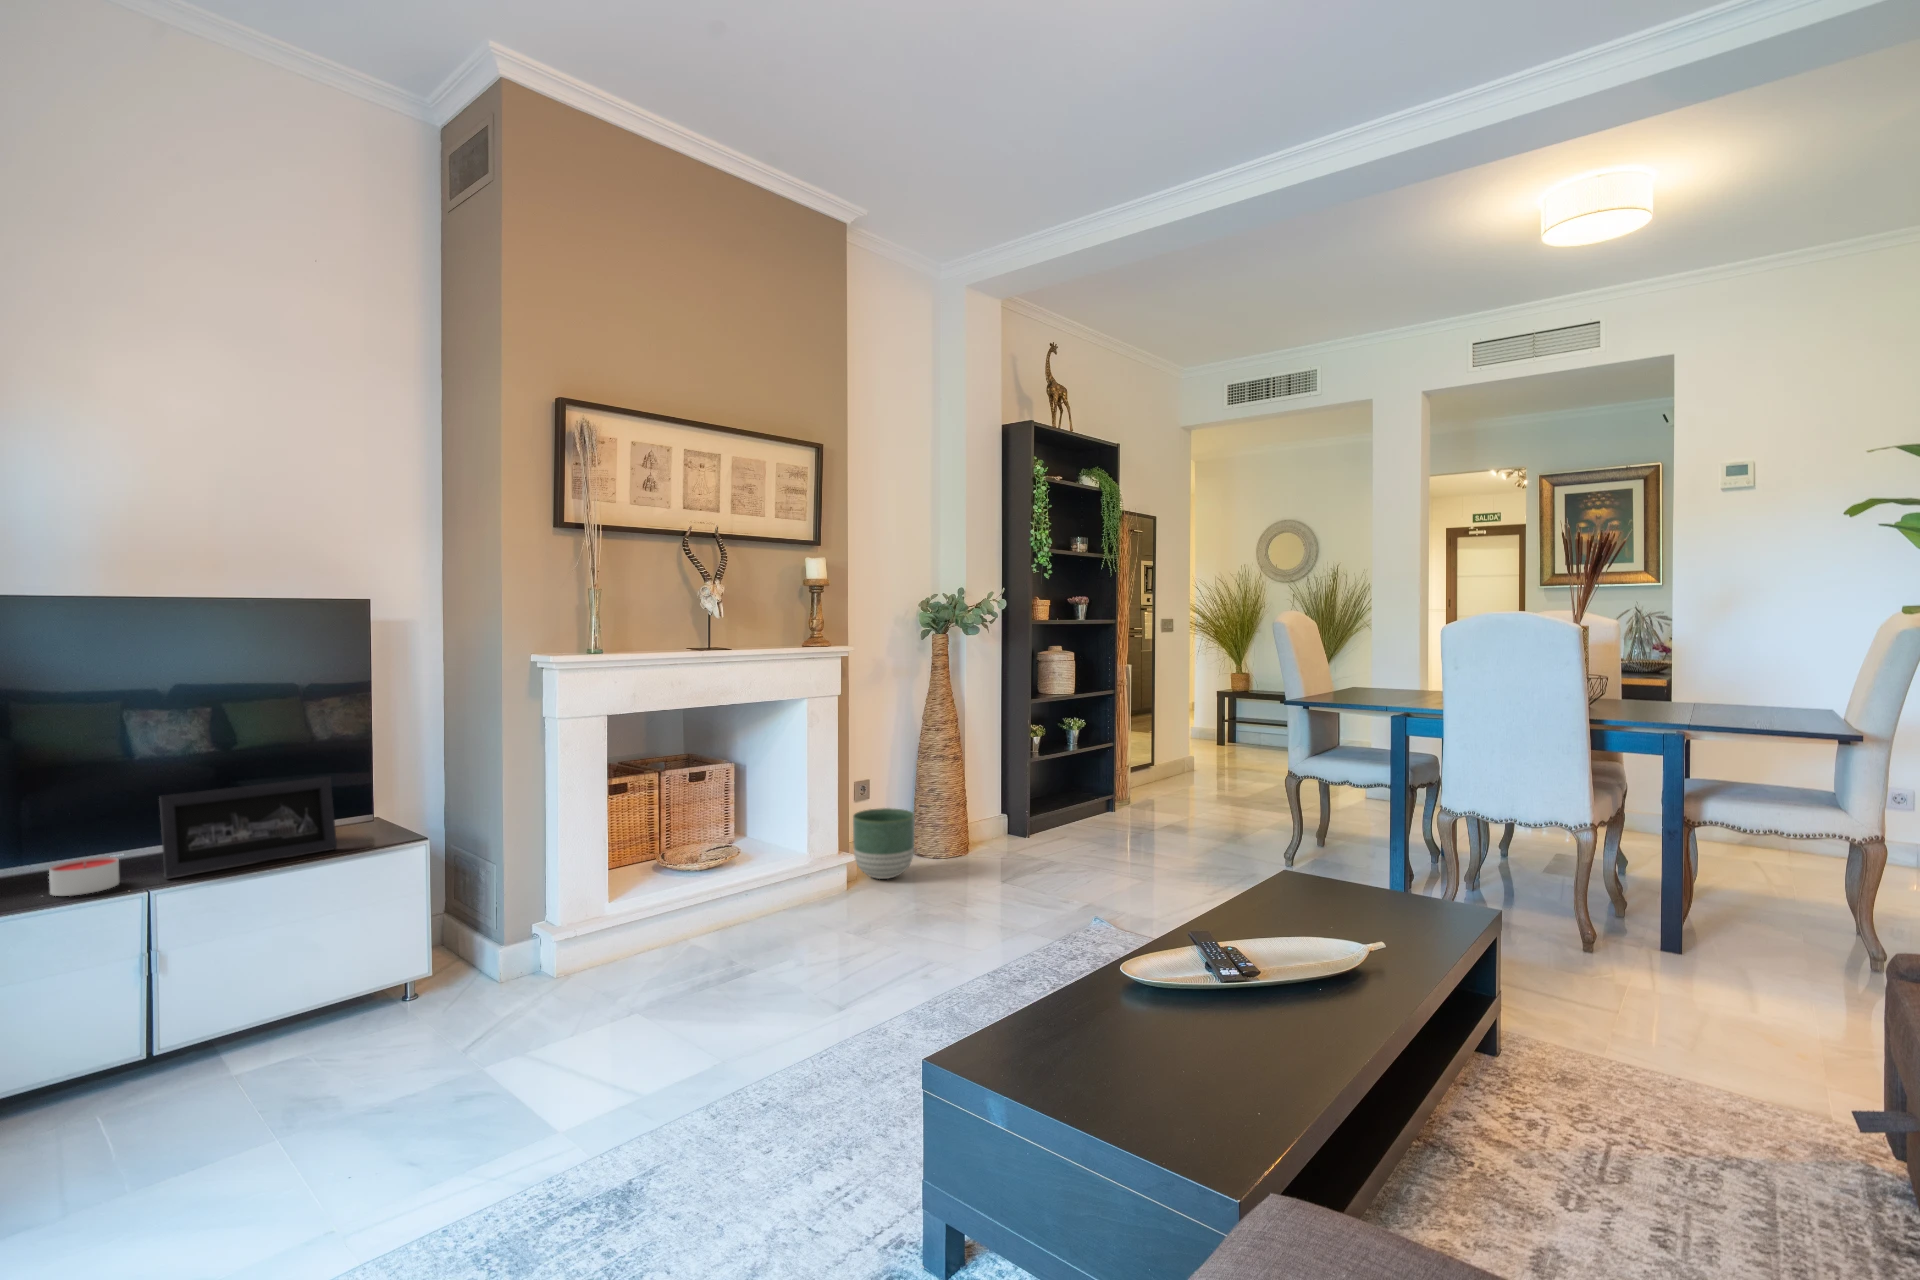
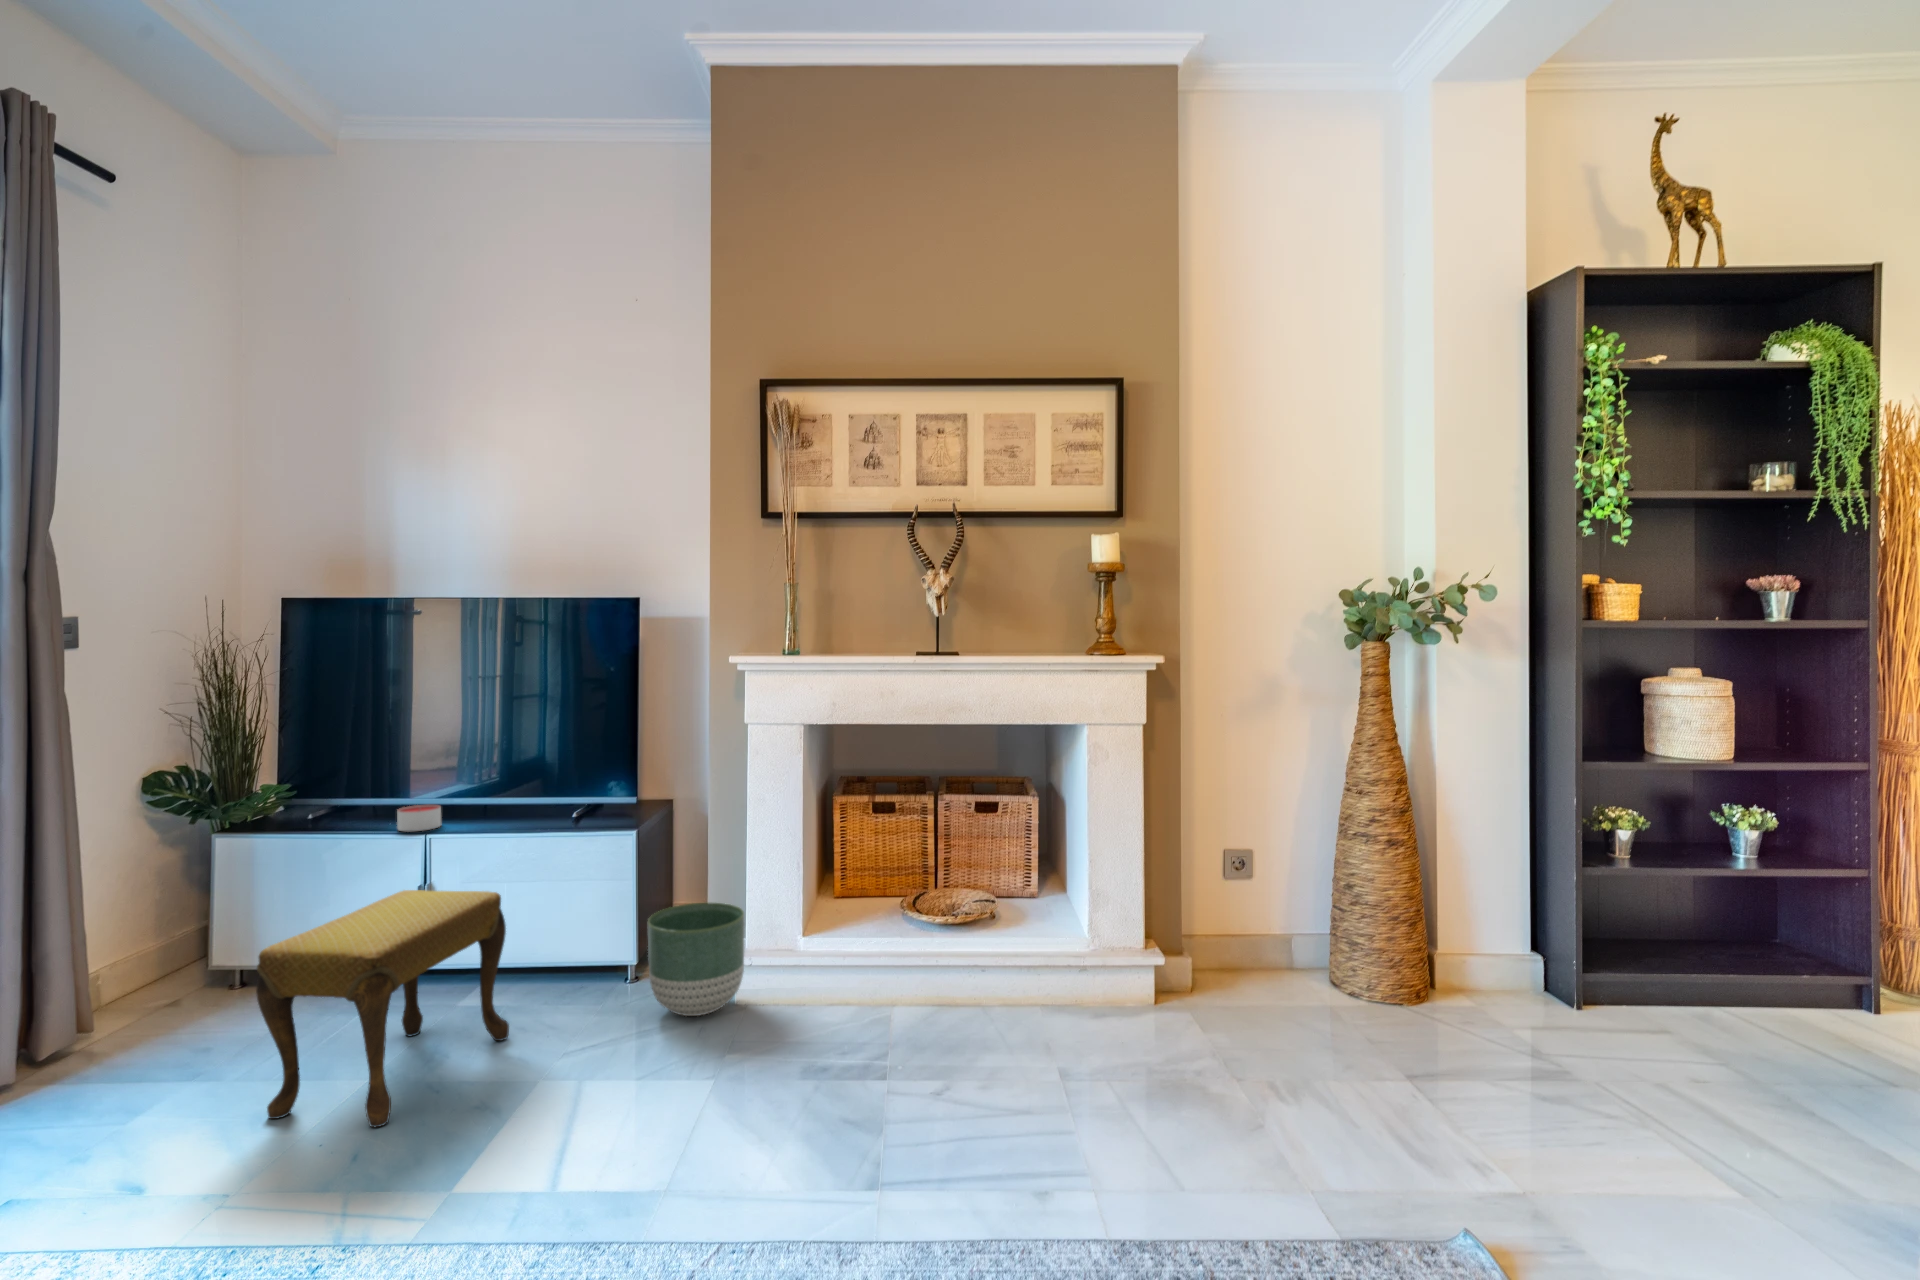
picture frame: present [159,777,337,877] -> none [456,761,582,828]
planter: present [853,808,914,879] -> present [648,903,745,1016]
footstool: none [208,915,401,1213] -> present [256,890,509,1127]

